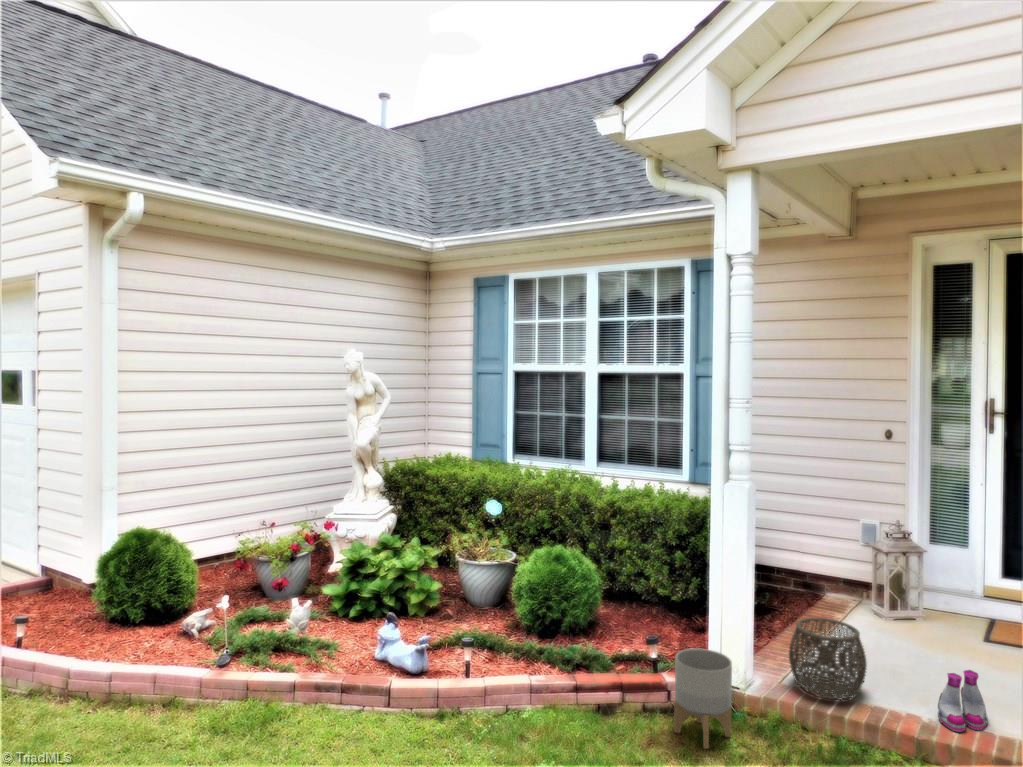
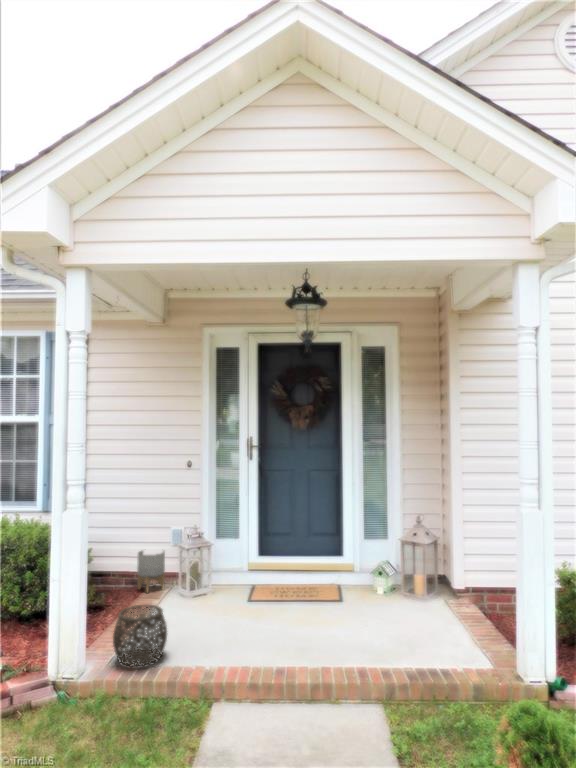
planter: present [674,648,732,749] -> present [137,550,165,593]
boots: present [938,670,988,732] -> none [210,619,239,664]

